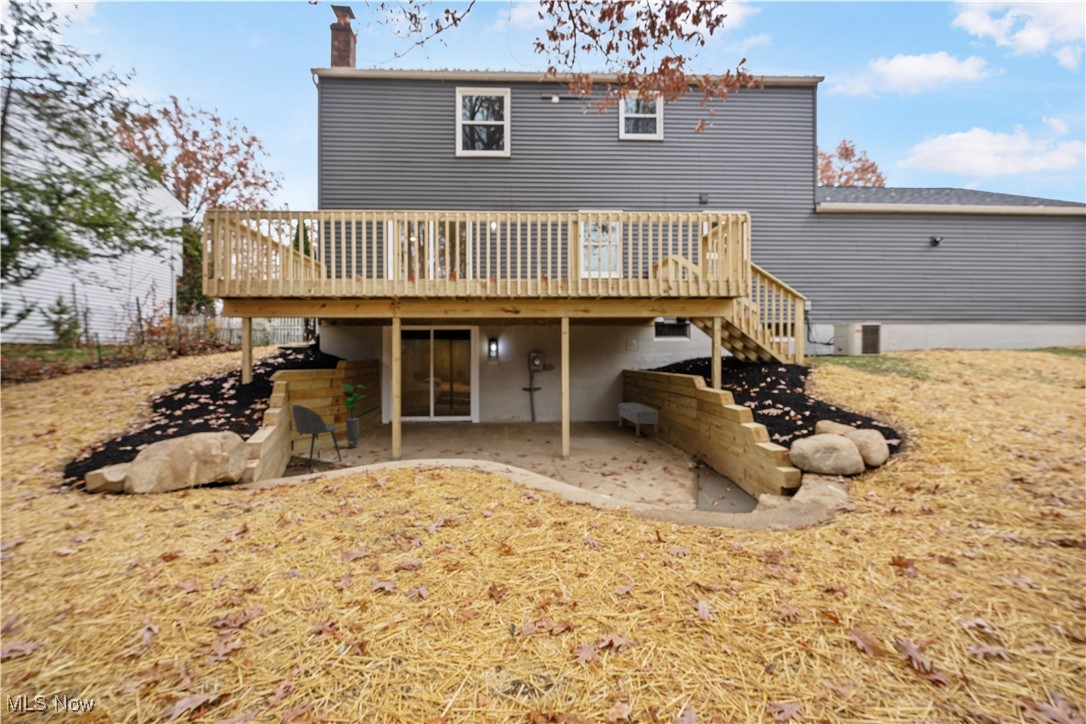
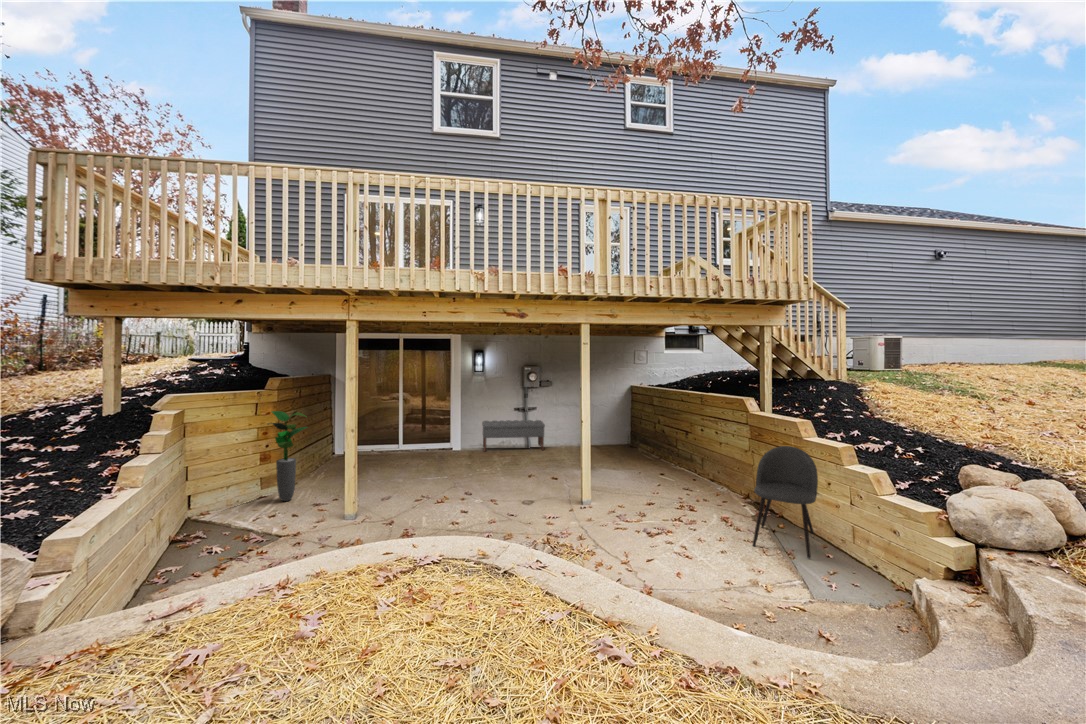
bench: present [618,403,659,437] -> present [482,420,545,451]
dining chair: present [292,405,341,470] -> present [753,446,818,558]

